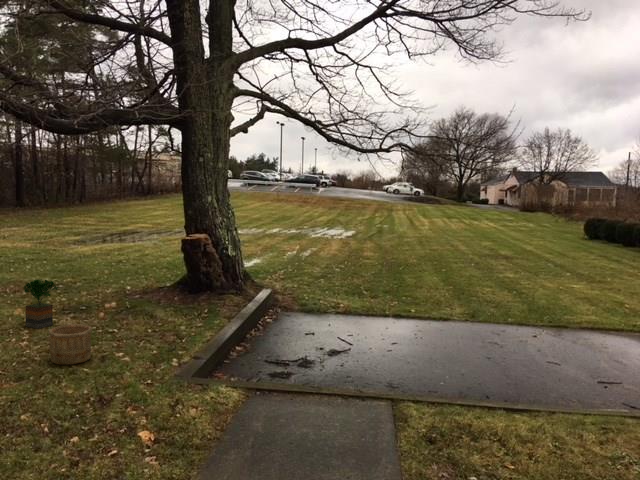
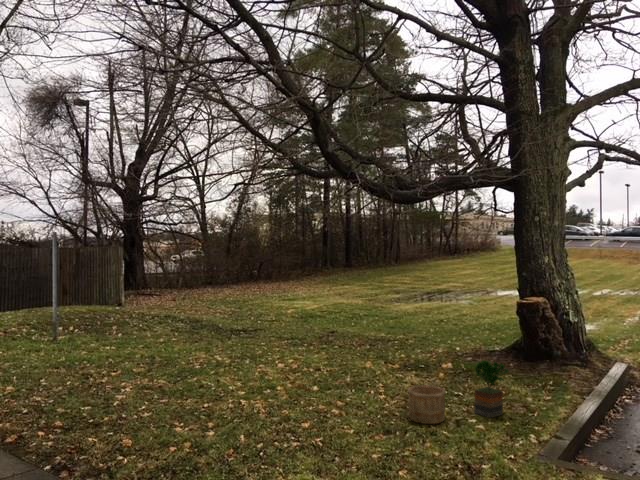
potted tree: present [24,279,58,329] -> present [474,361,509,418]

